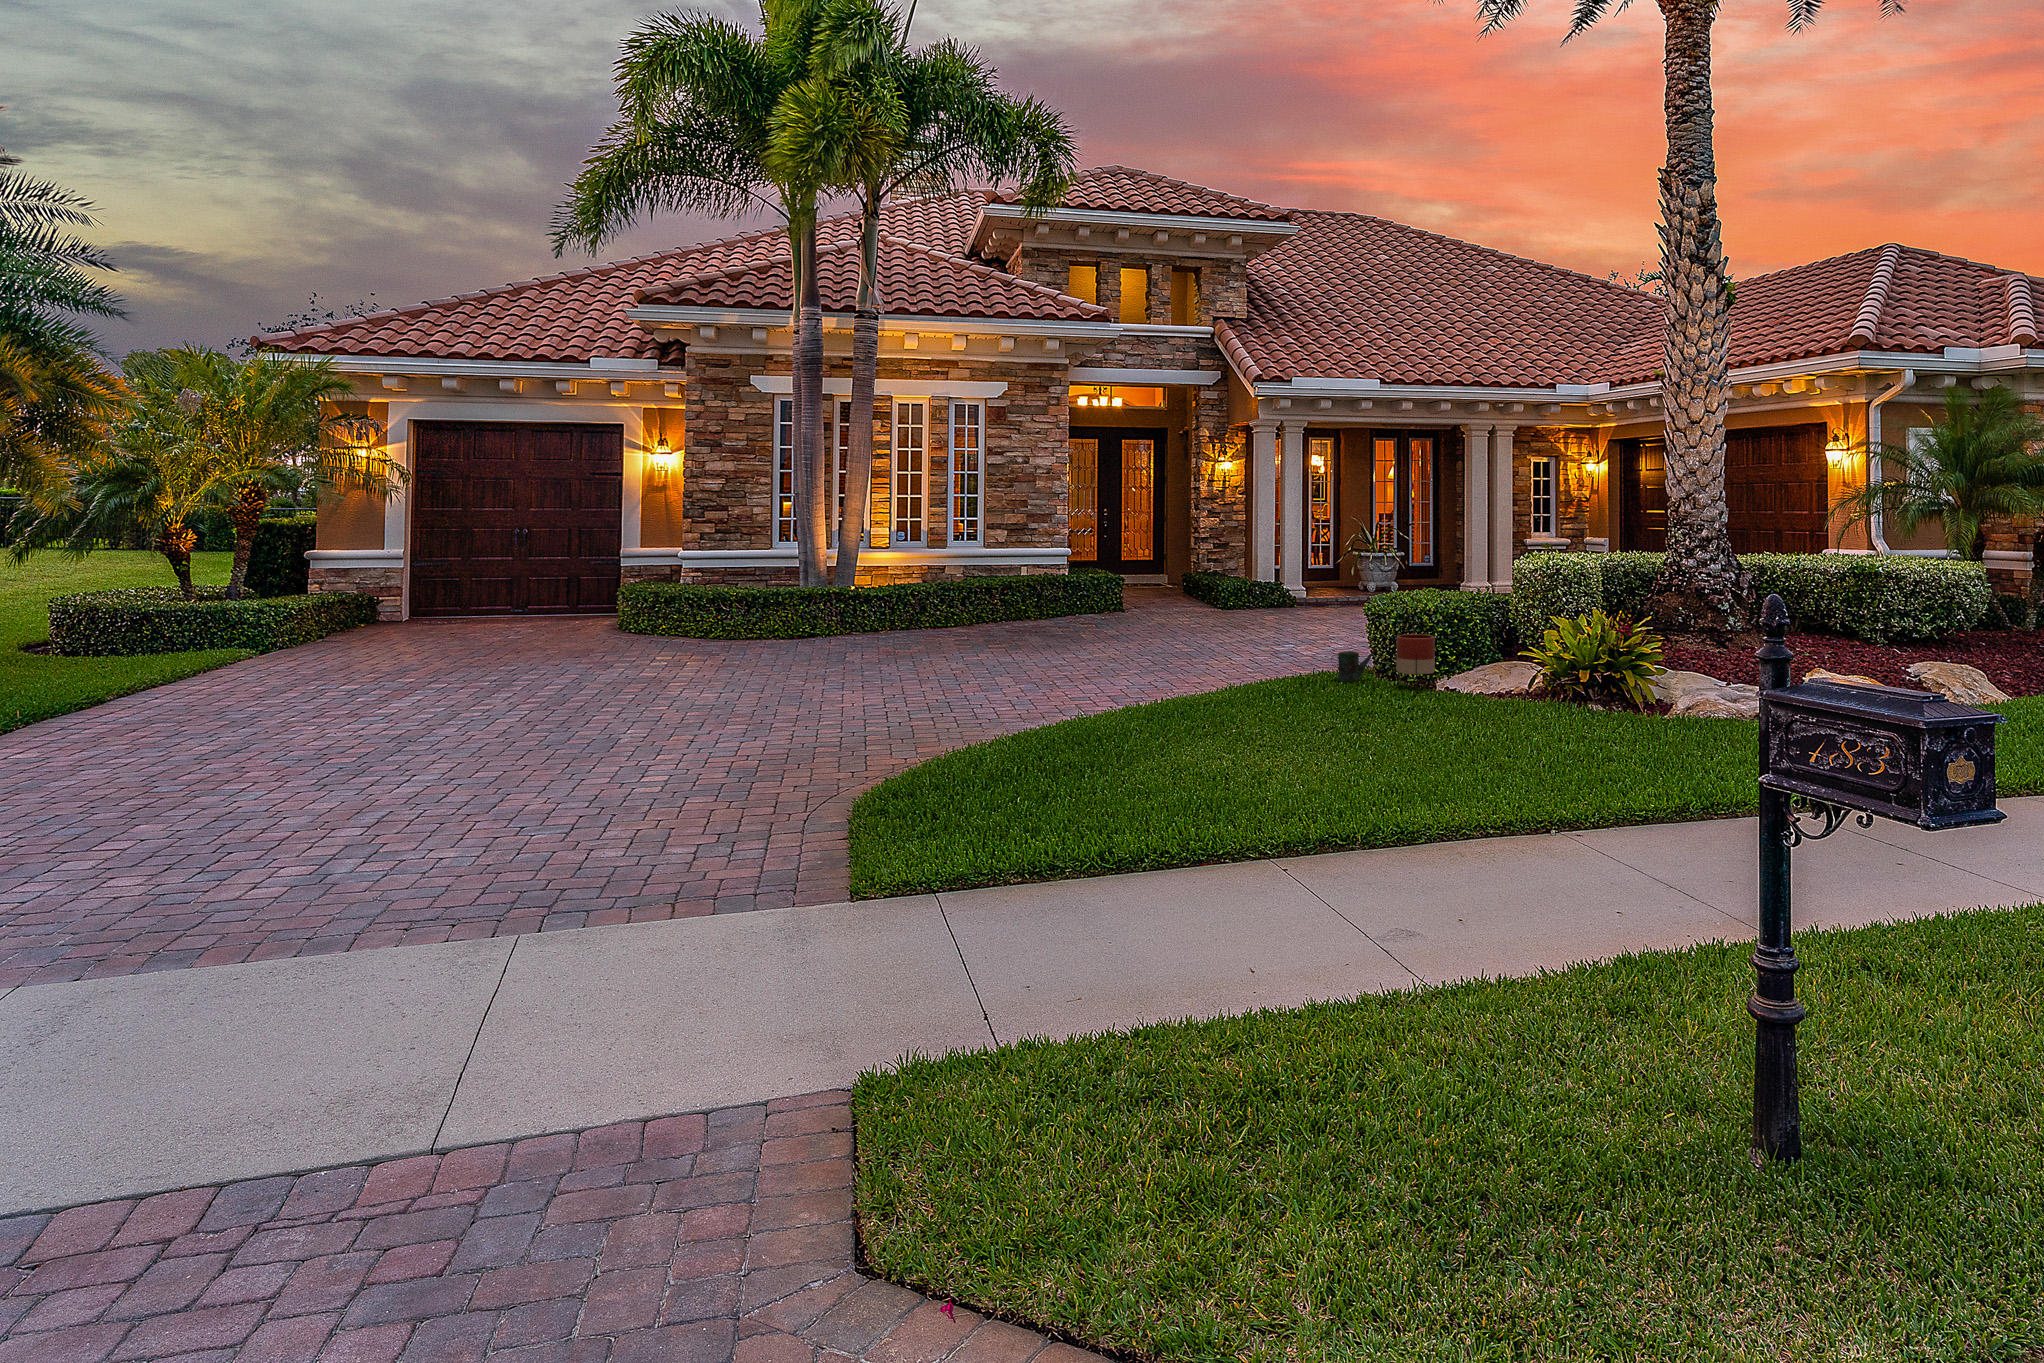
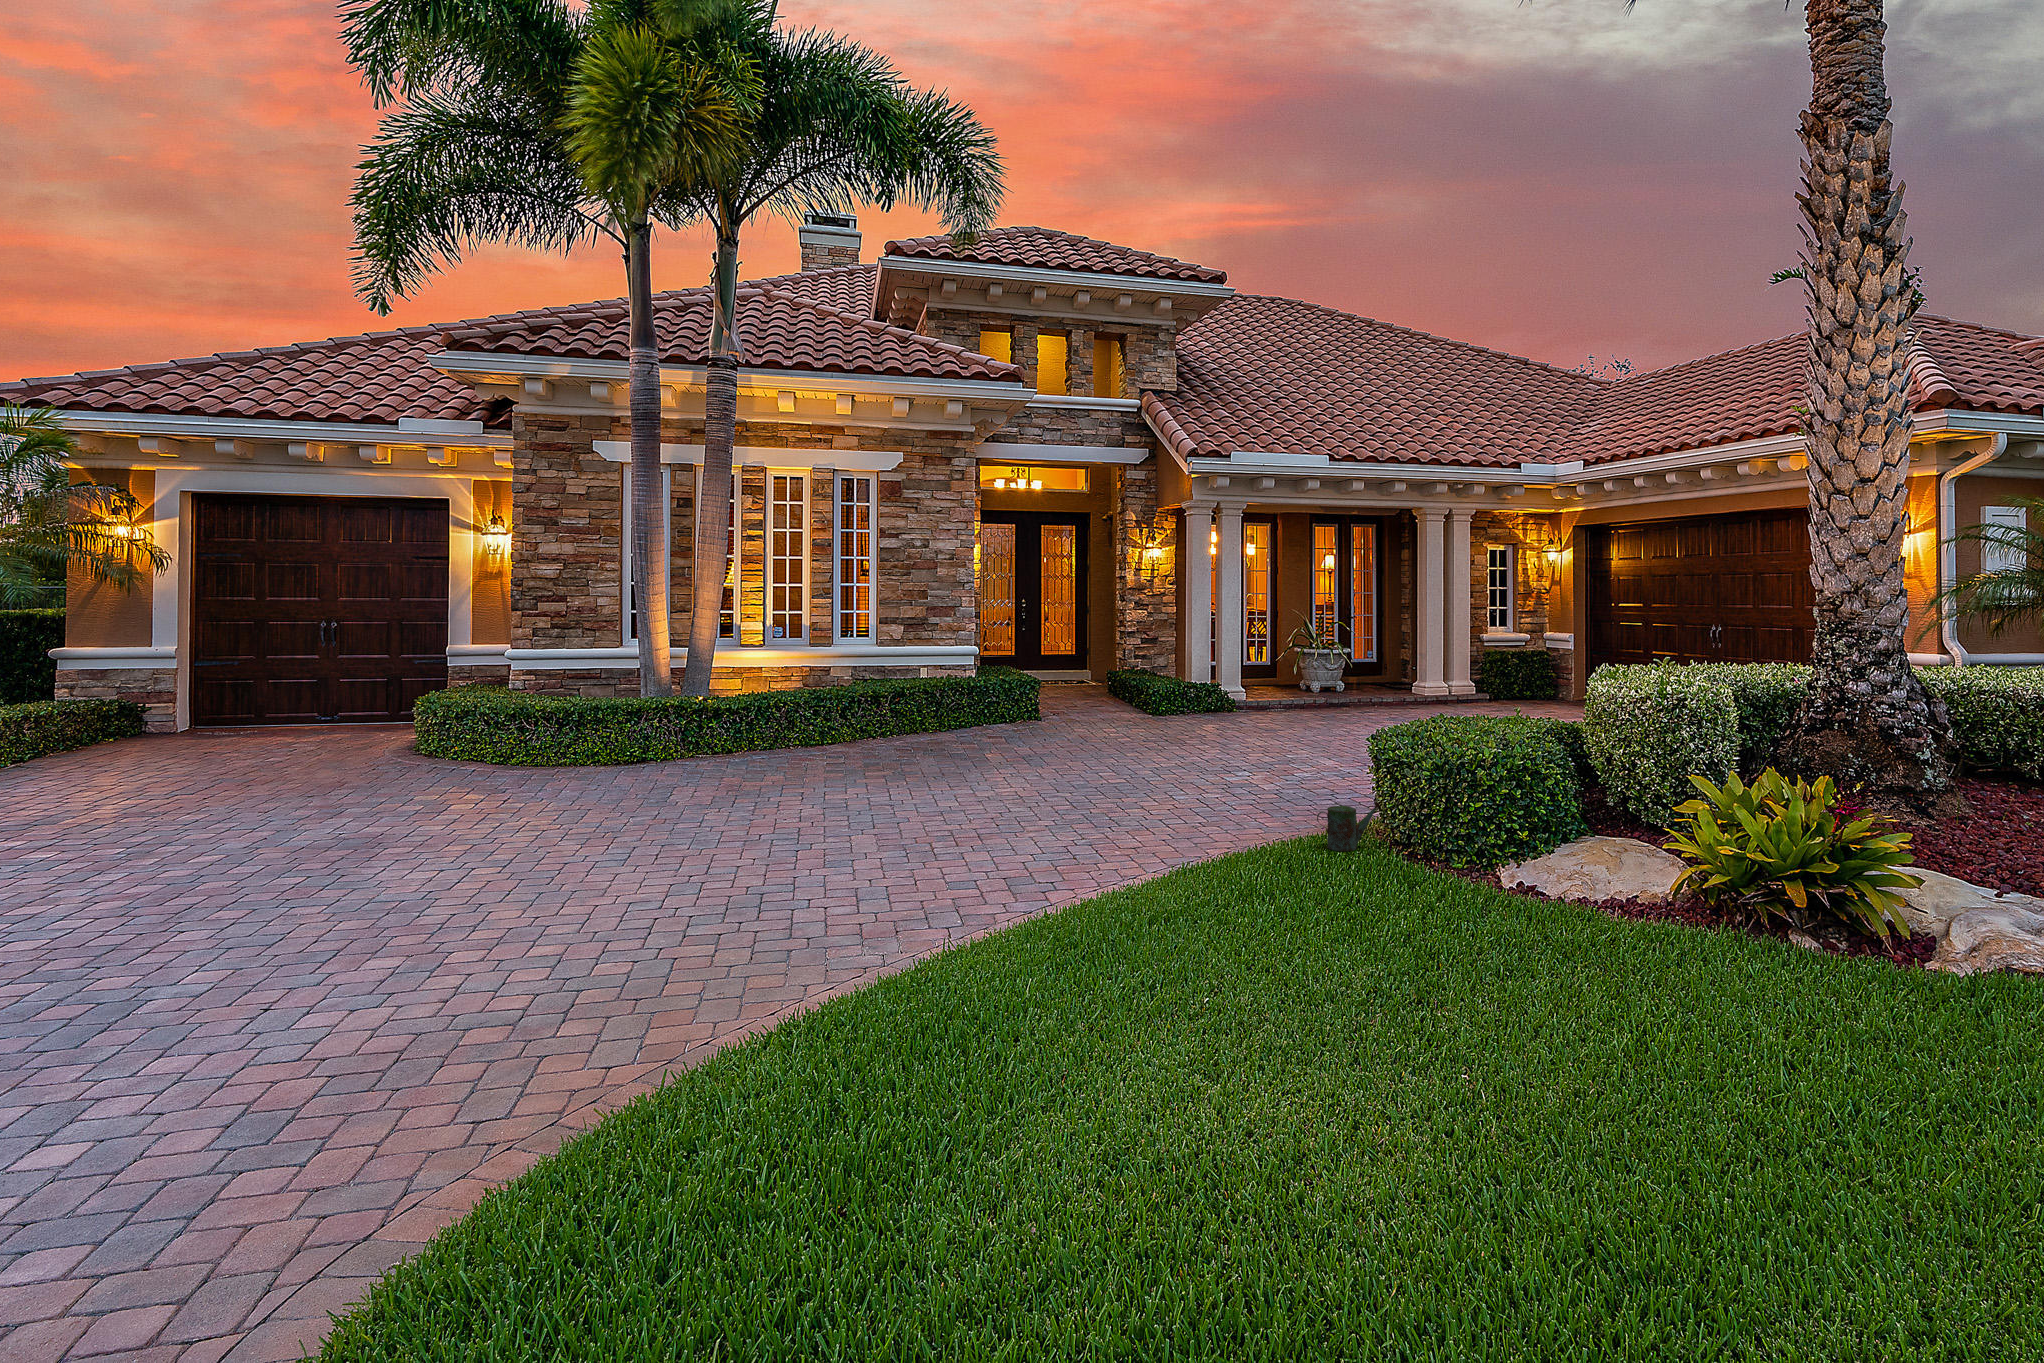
planter: present [1396,634,1435,690] -> none [1414,785,1470,871]

